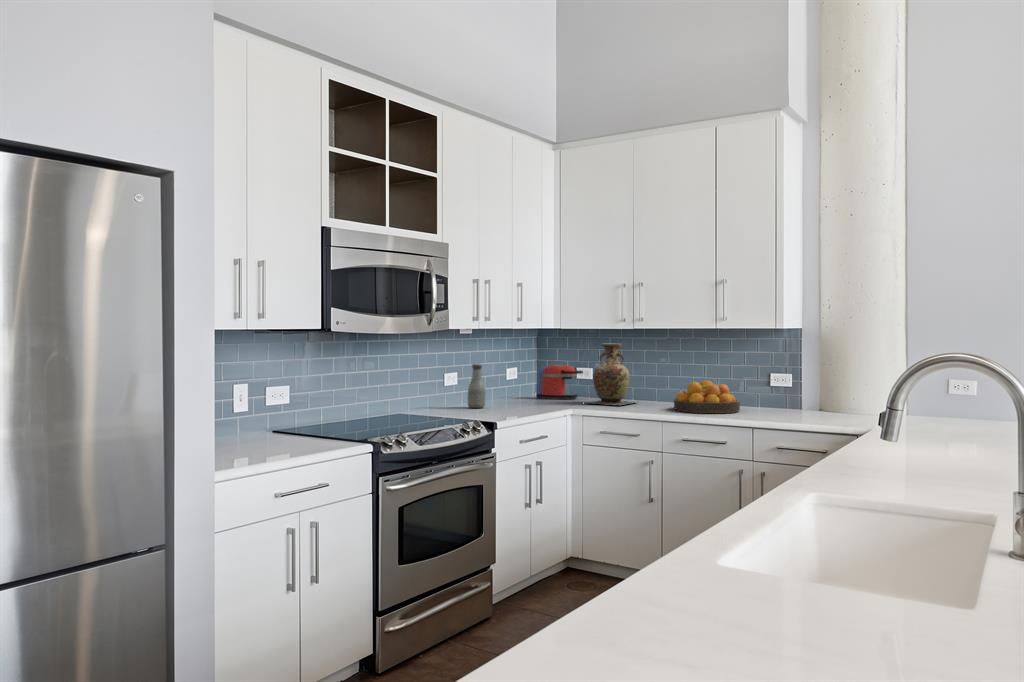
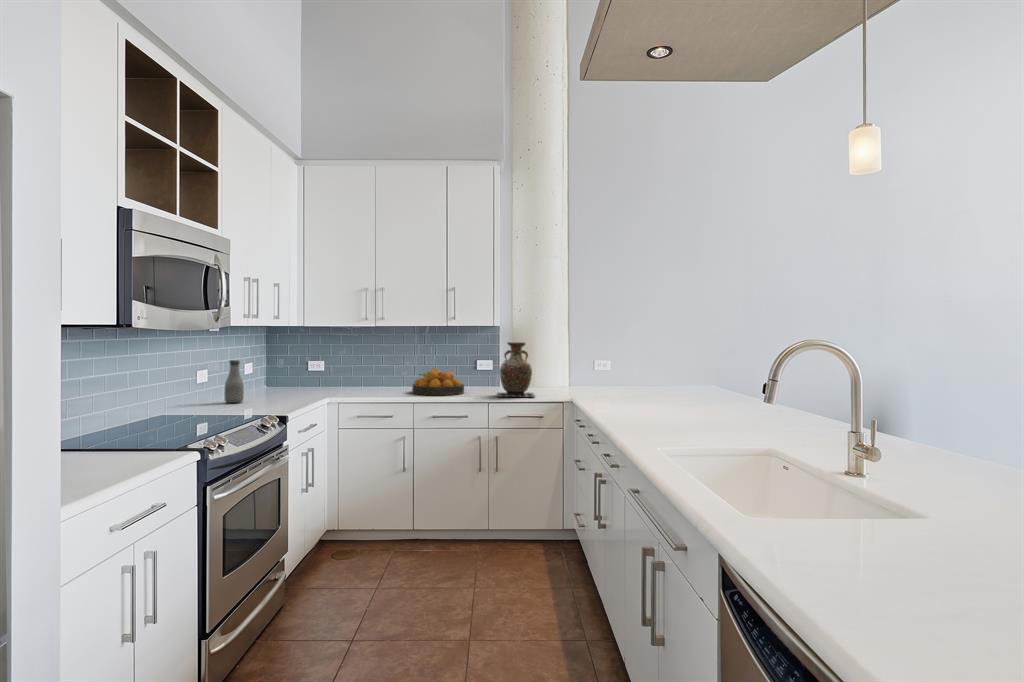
vase: present [586,343,635,405] -> present [497,342,535,397]
coffee maker: present [536,365,583,399] -> none [274,359,320,390]

